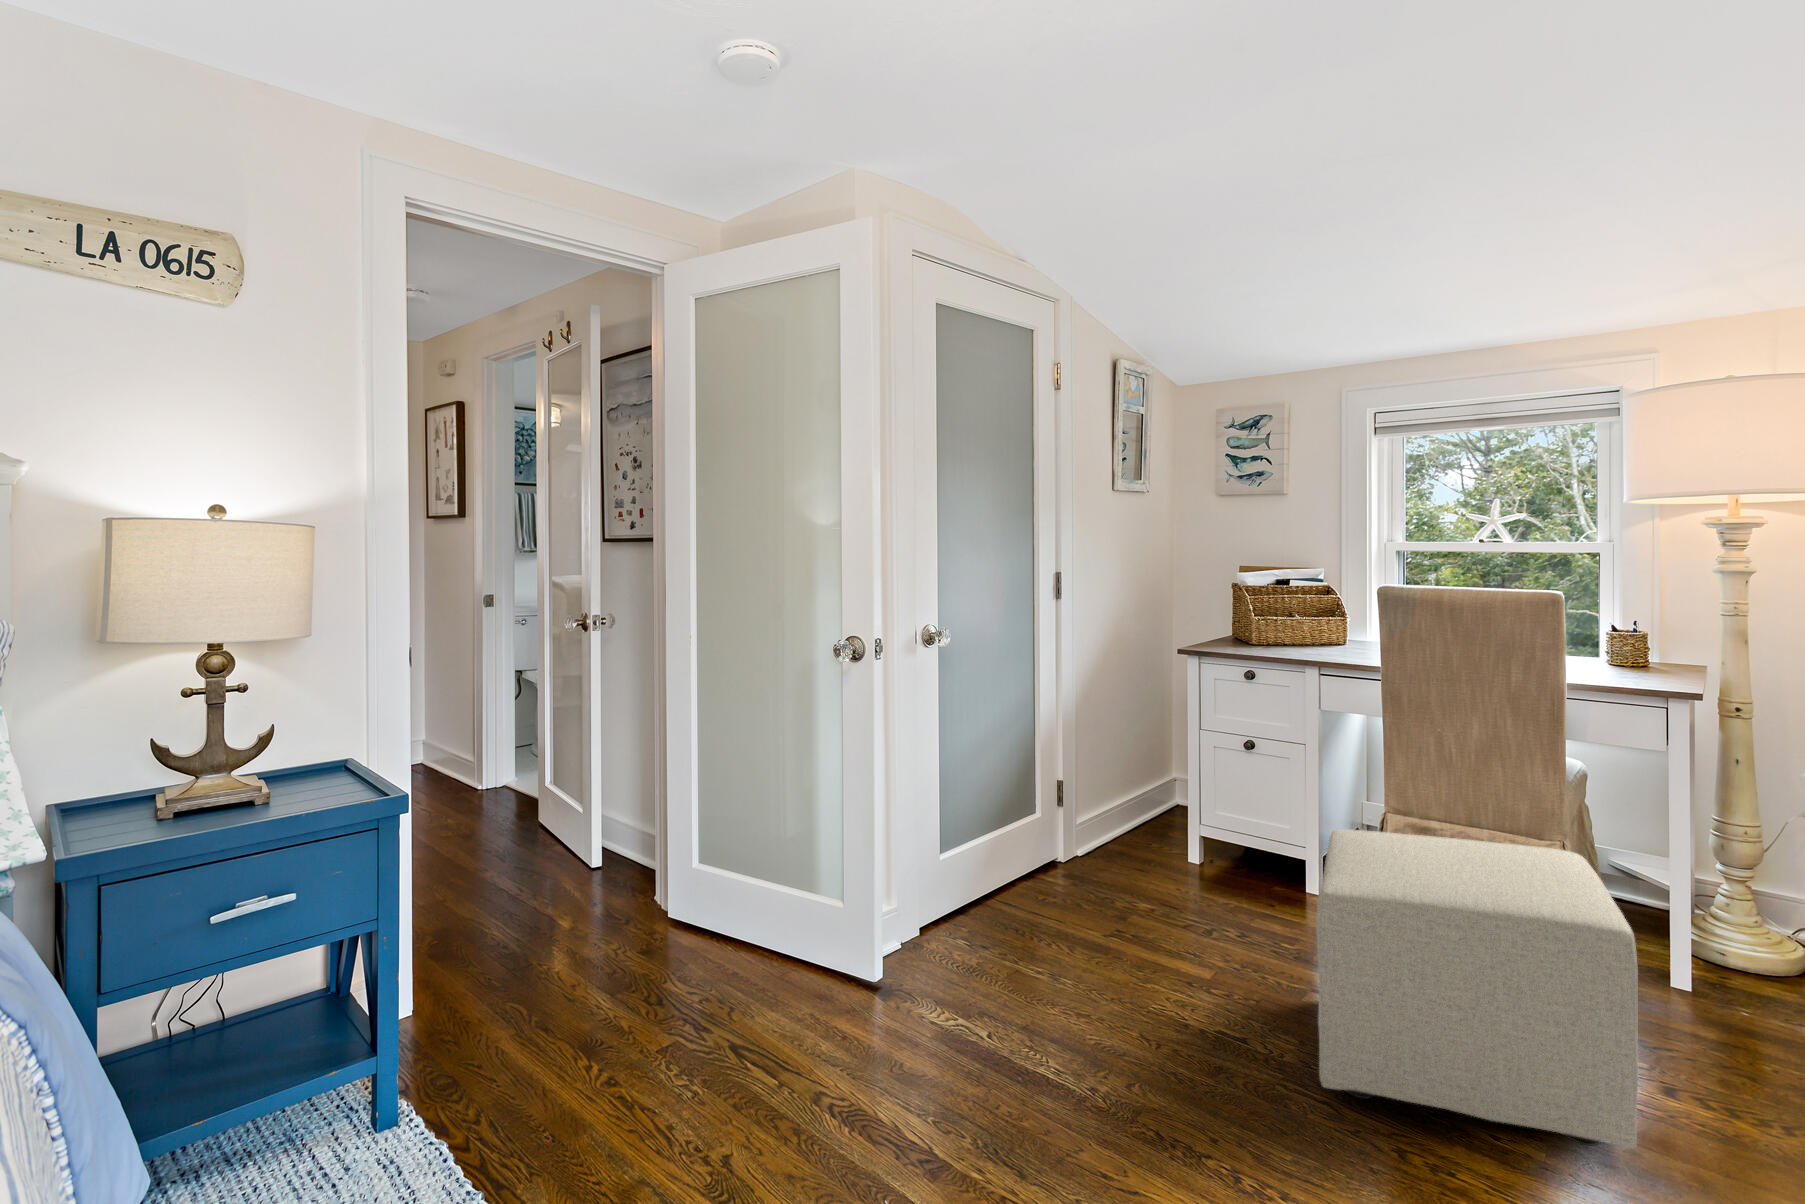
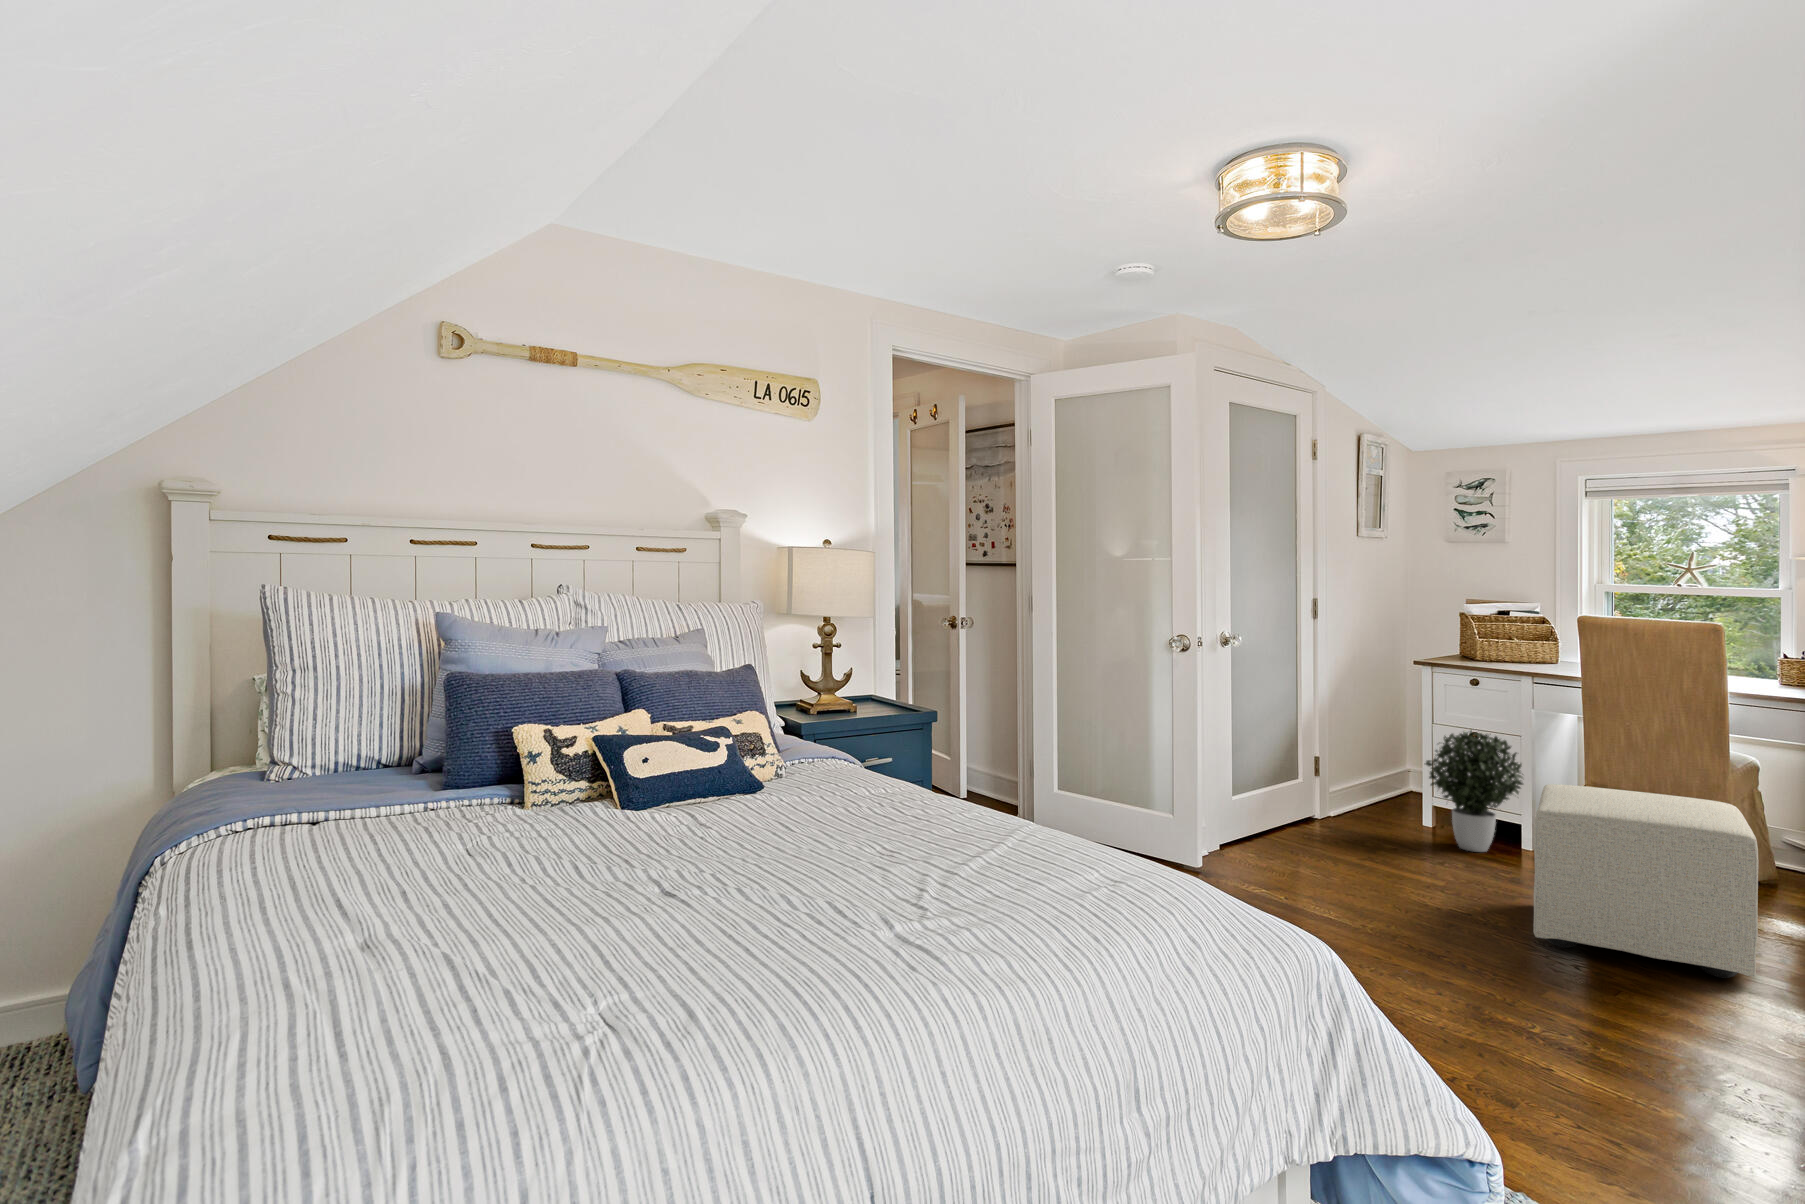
potted plant: none [1189,739,1310,902] -> present [1425,731,1523,852]

